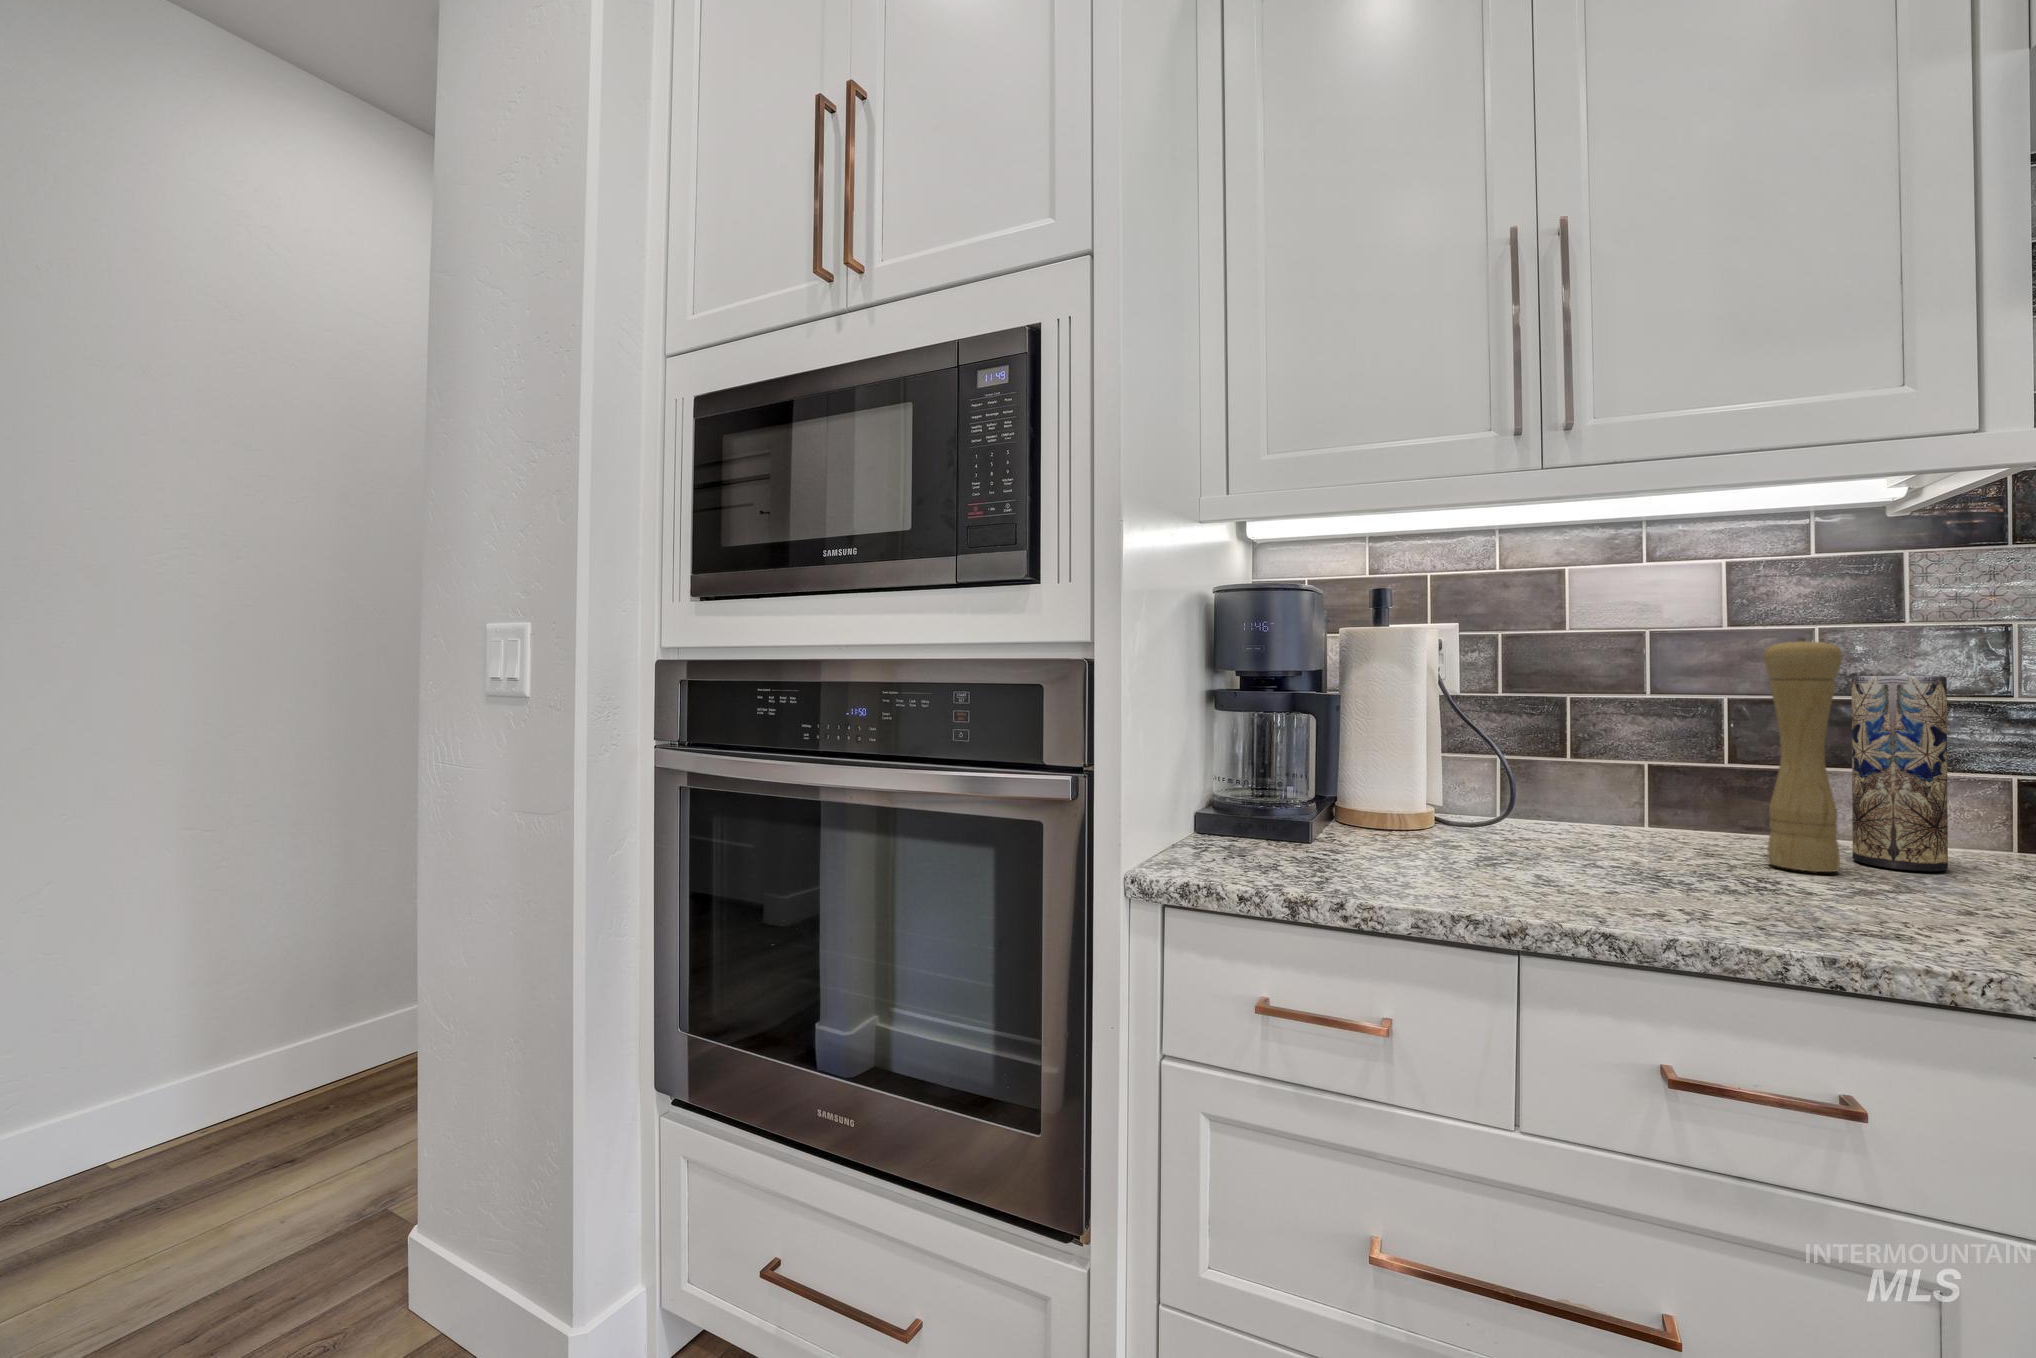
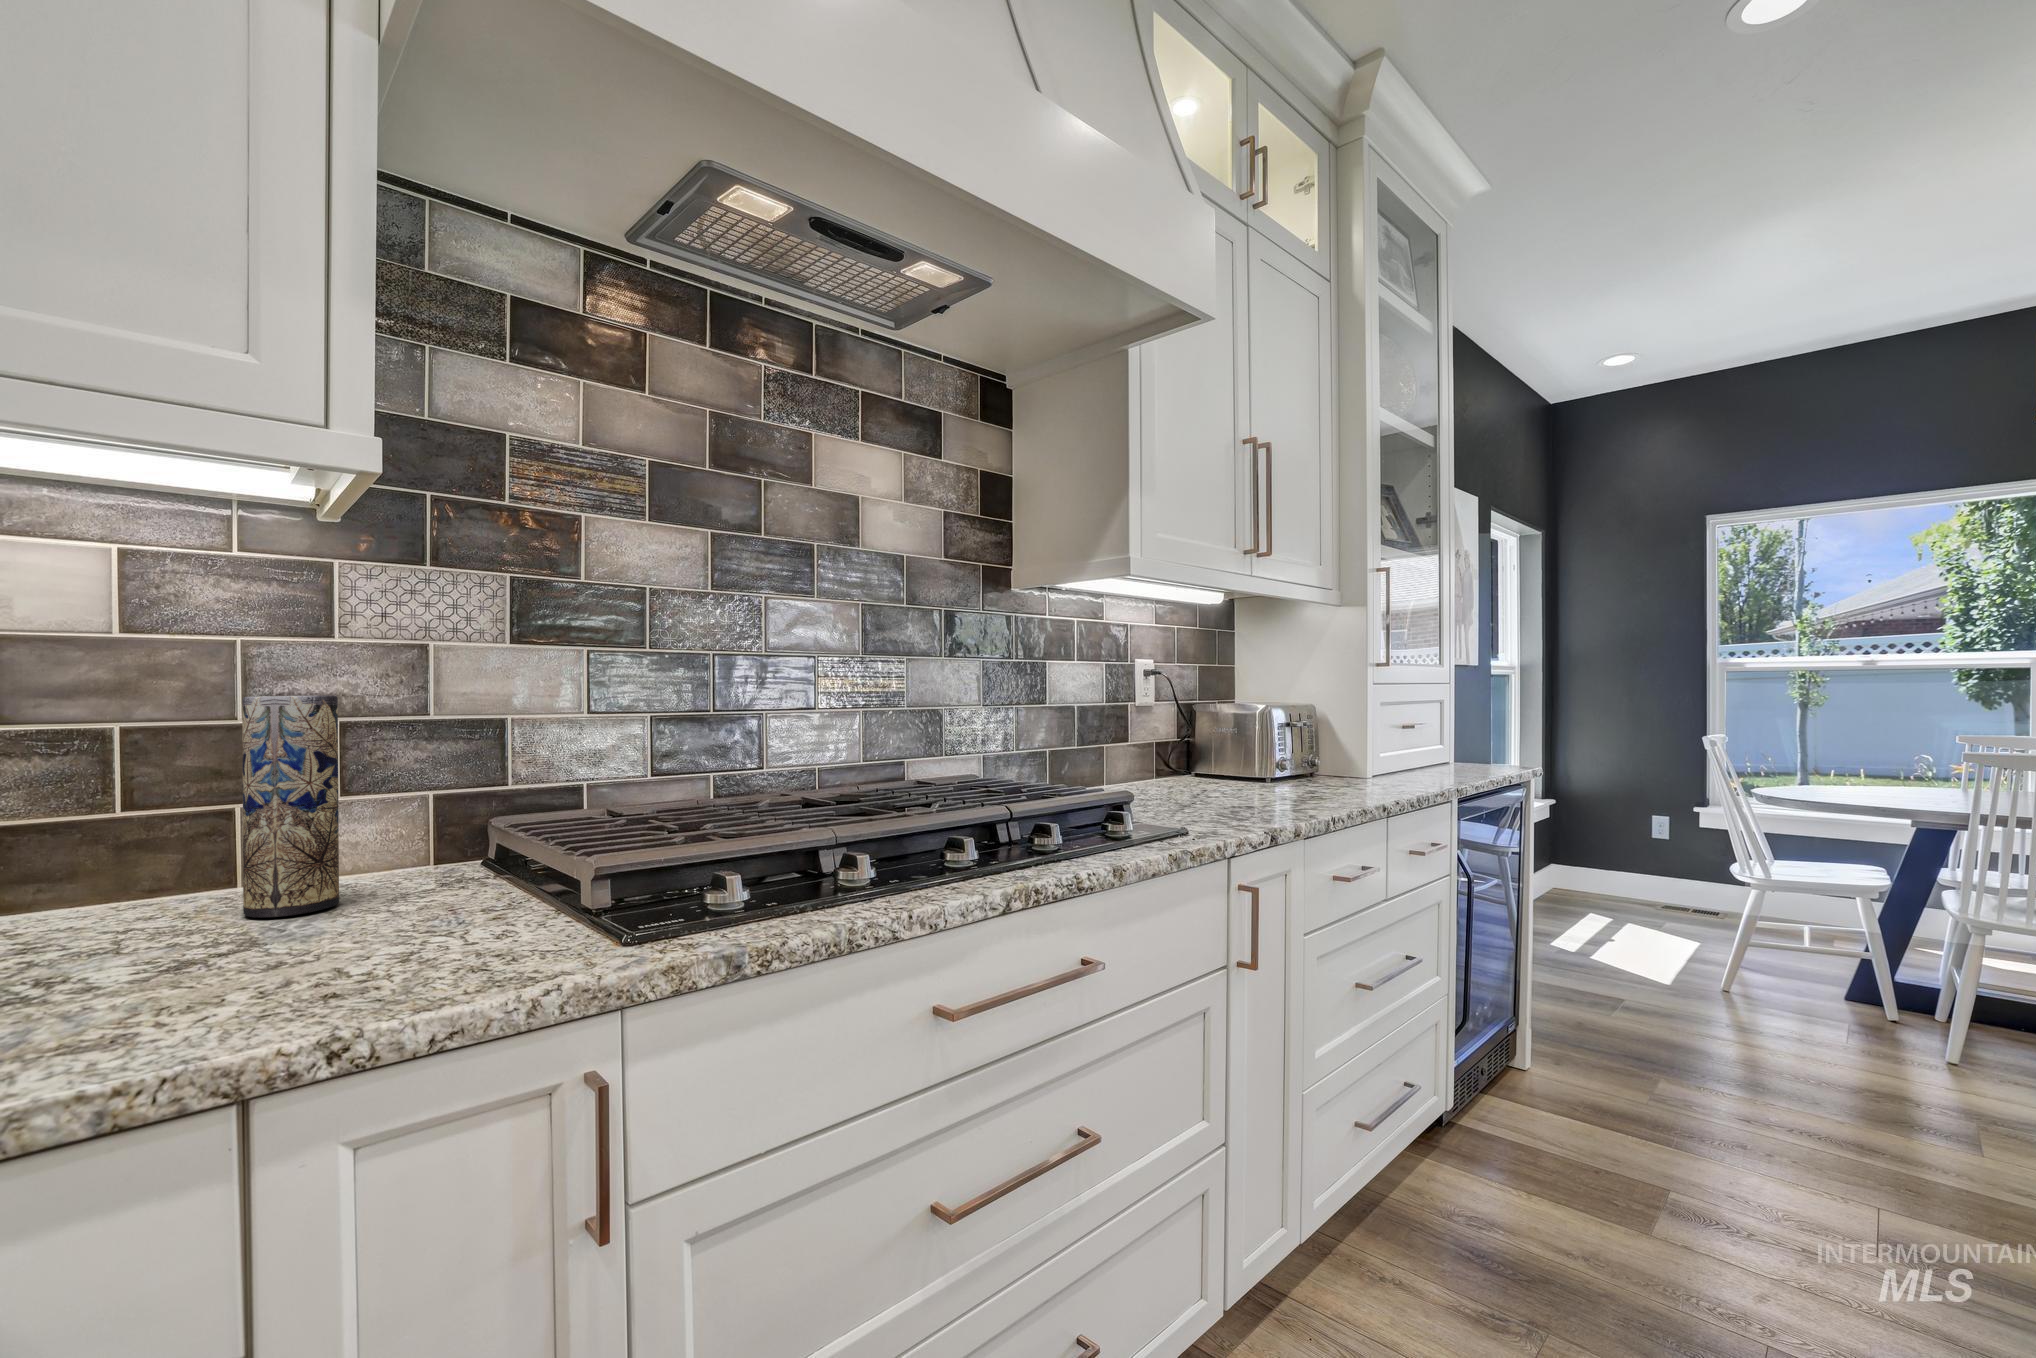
pepper mill: present [1764,638,1842,872] -> none [99,649,200,951]

